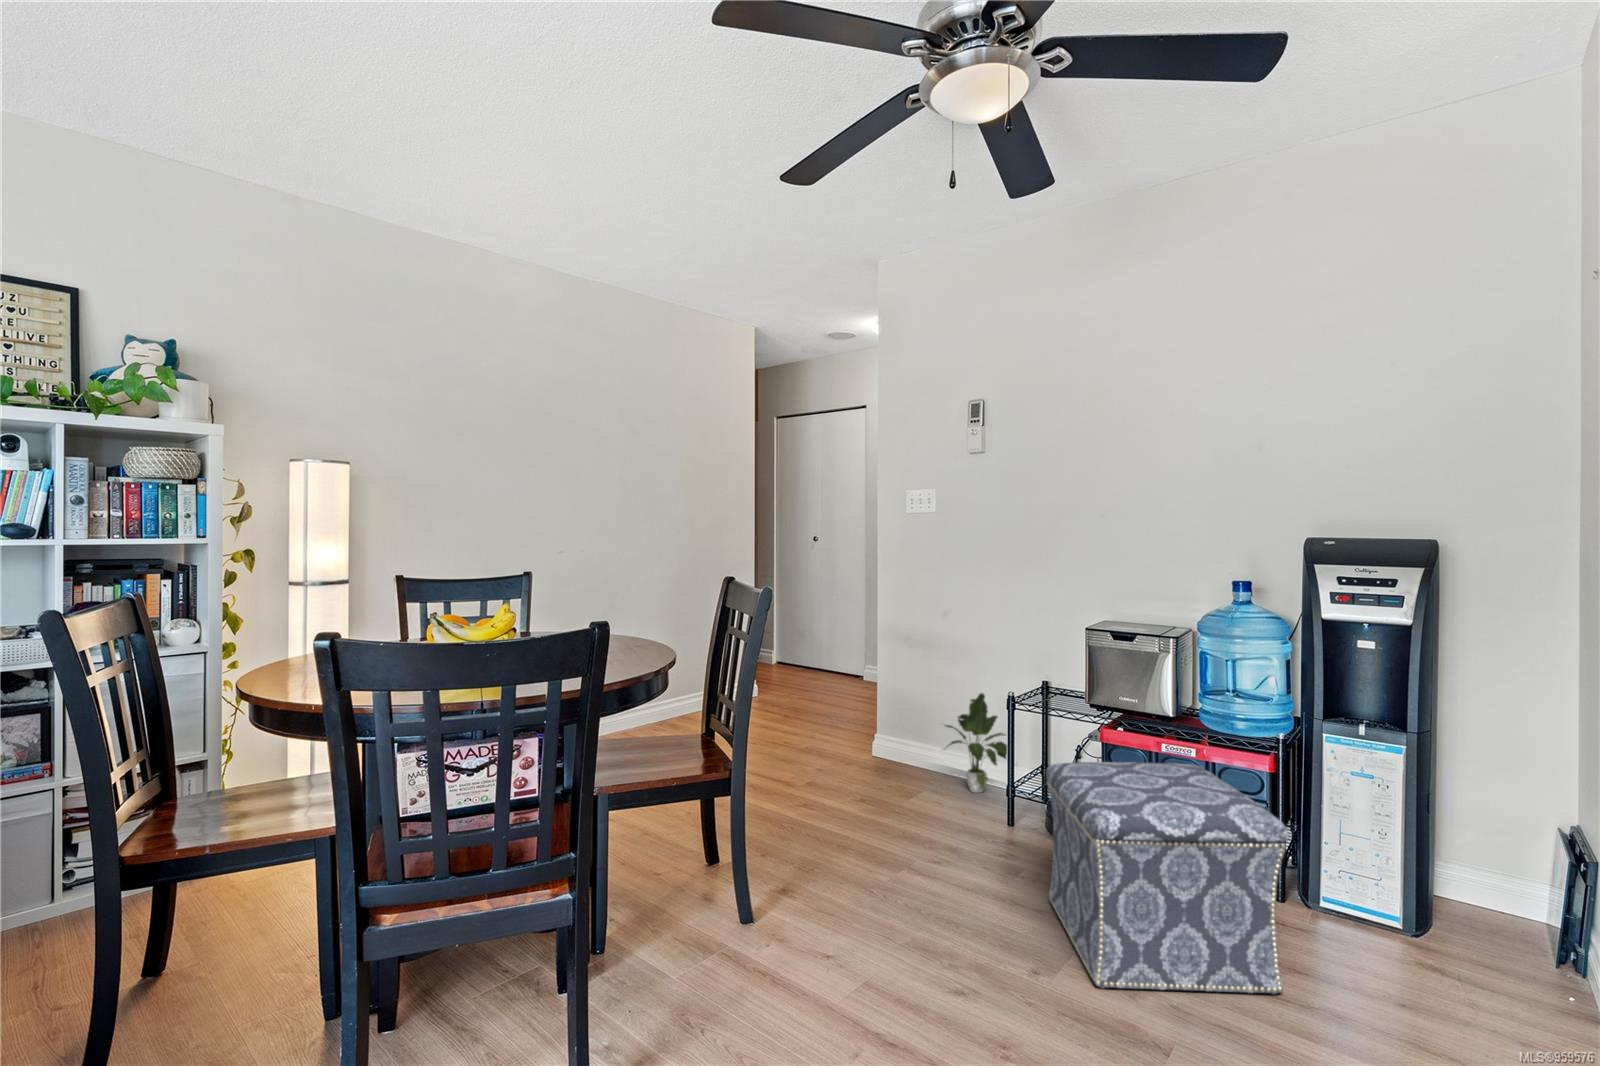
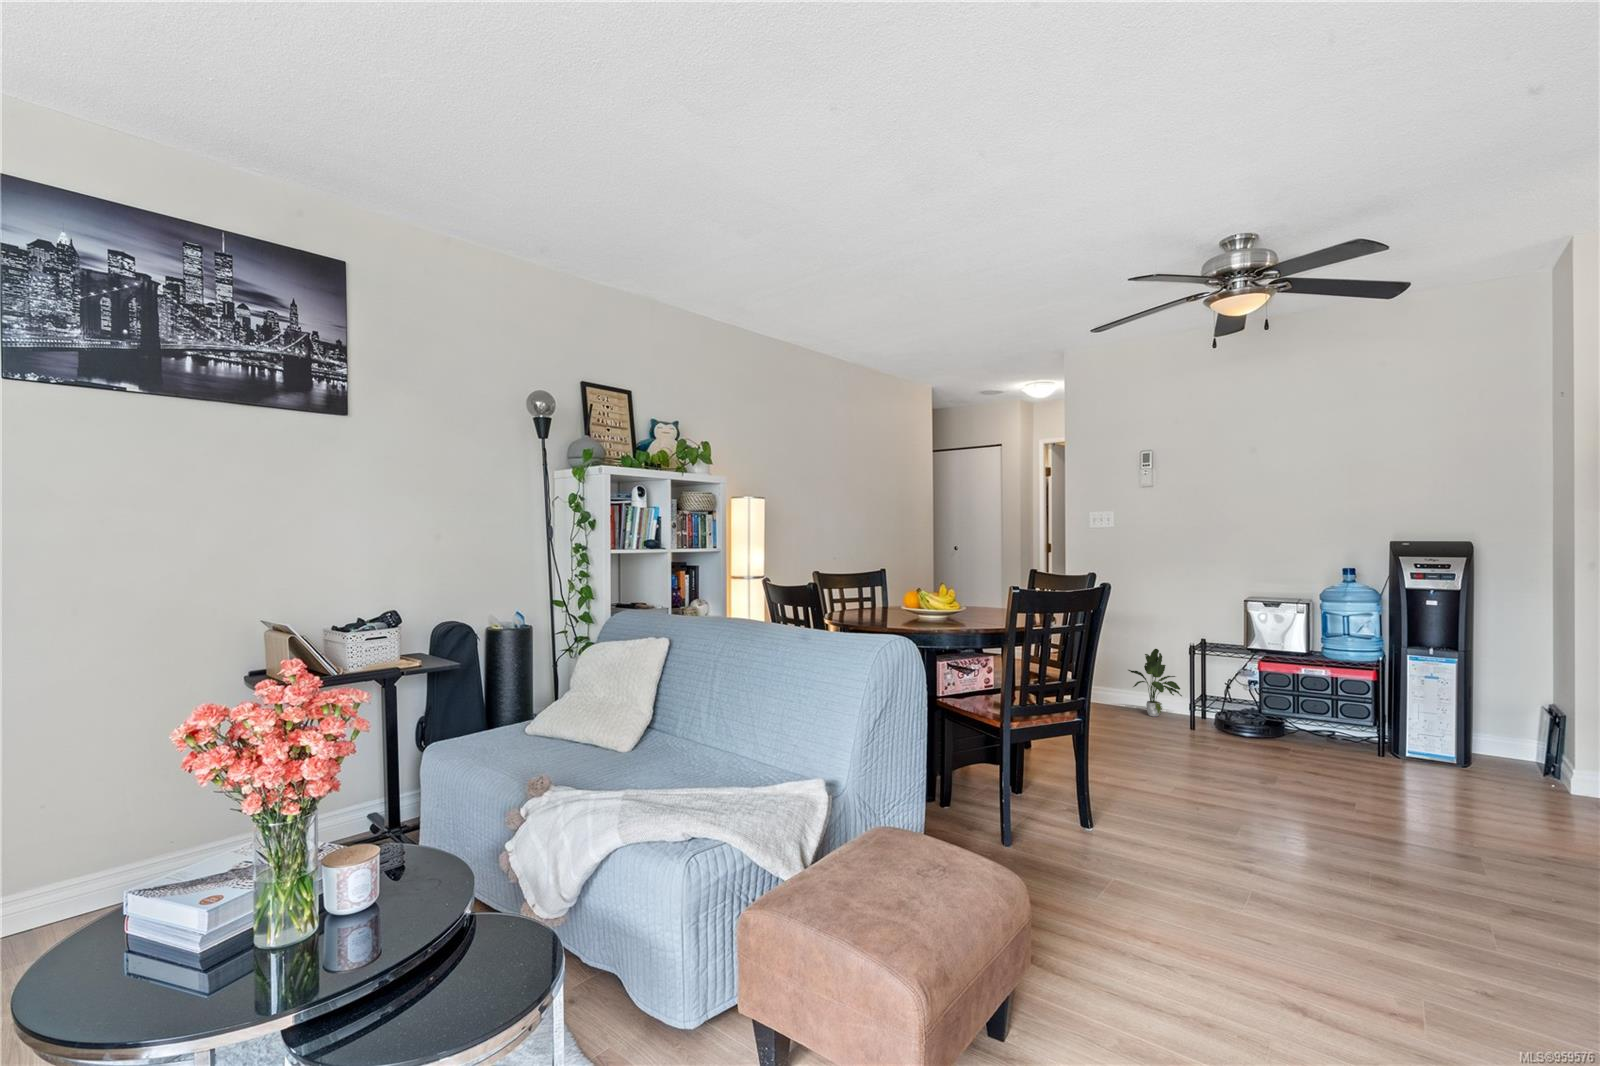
ottoman: present [1046,762,1289,994] -> none [1249,673,1408,786]

